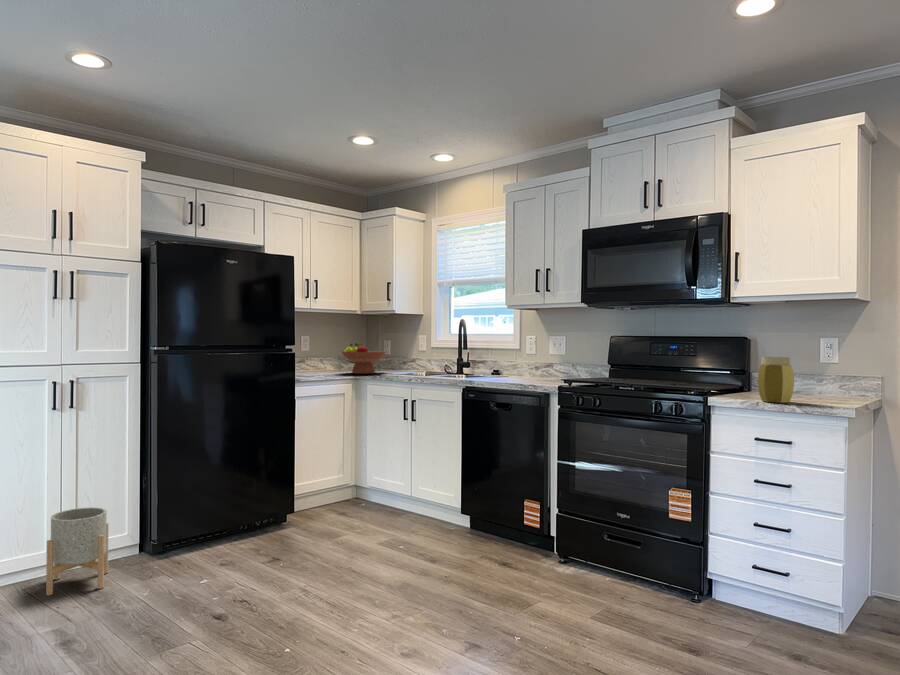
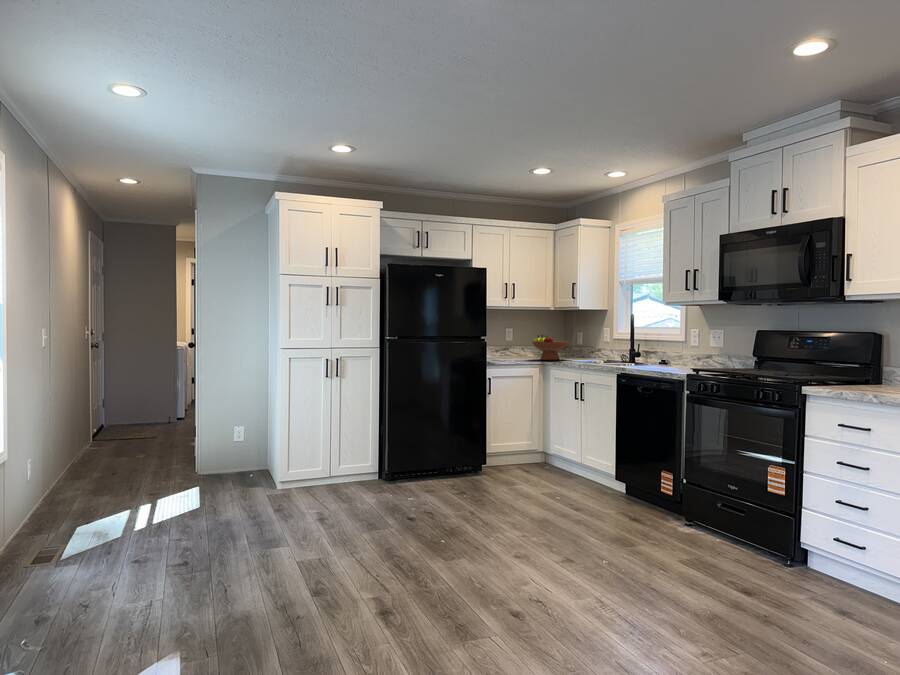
jar: present [758,357,794,403] -> none [843,352,875,393]
planter: present [46,507,109,595] -> none [318,443,356,496]

